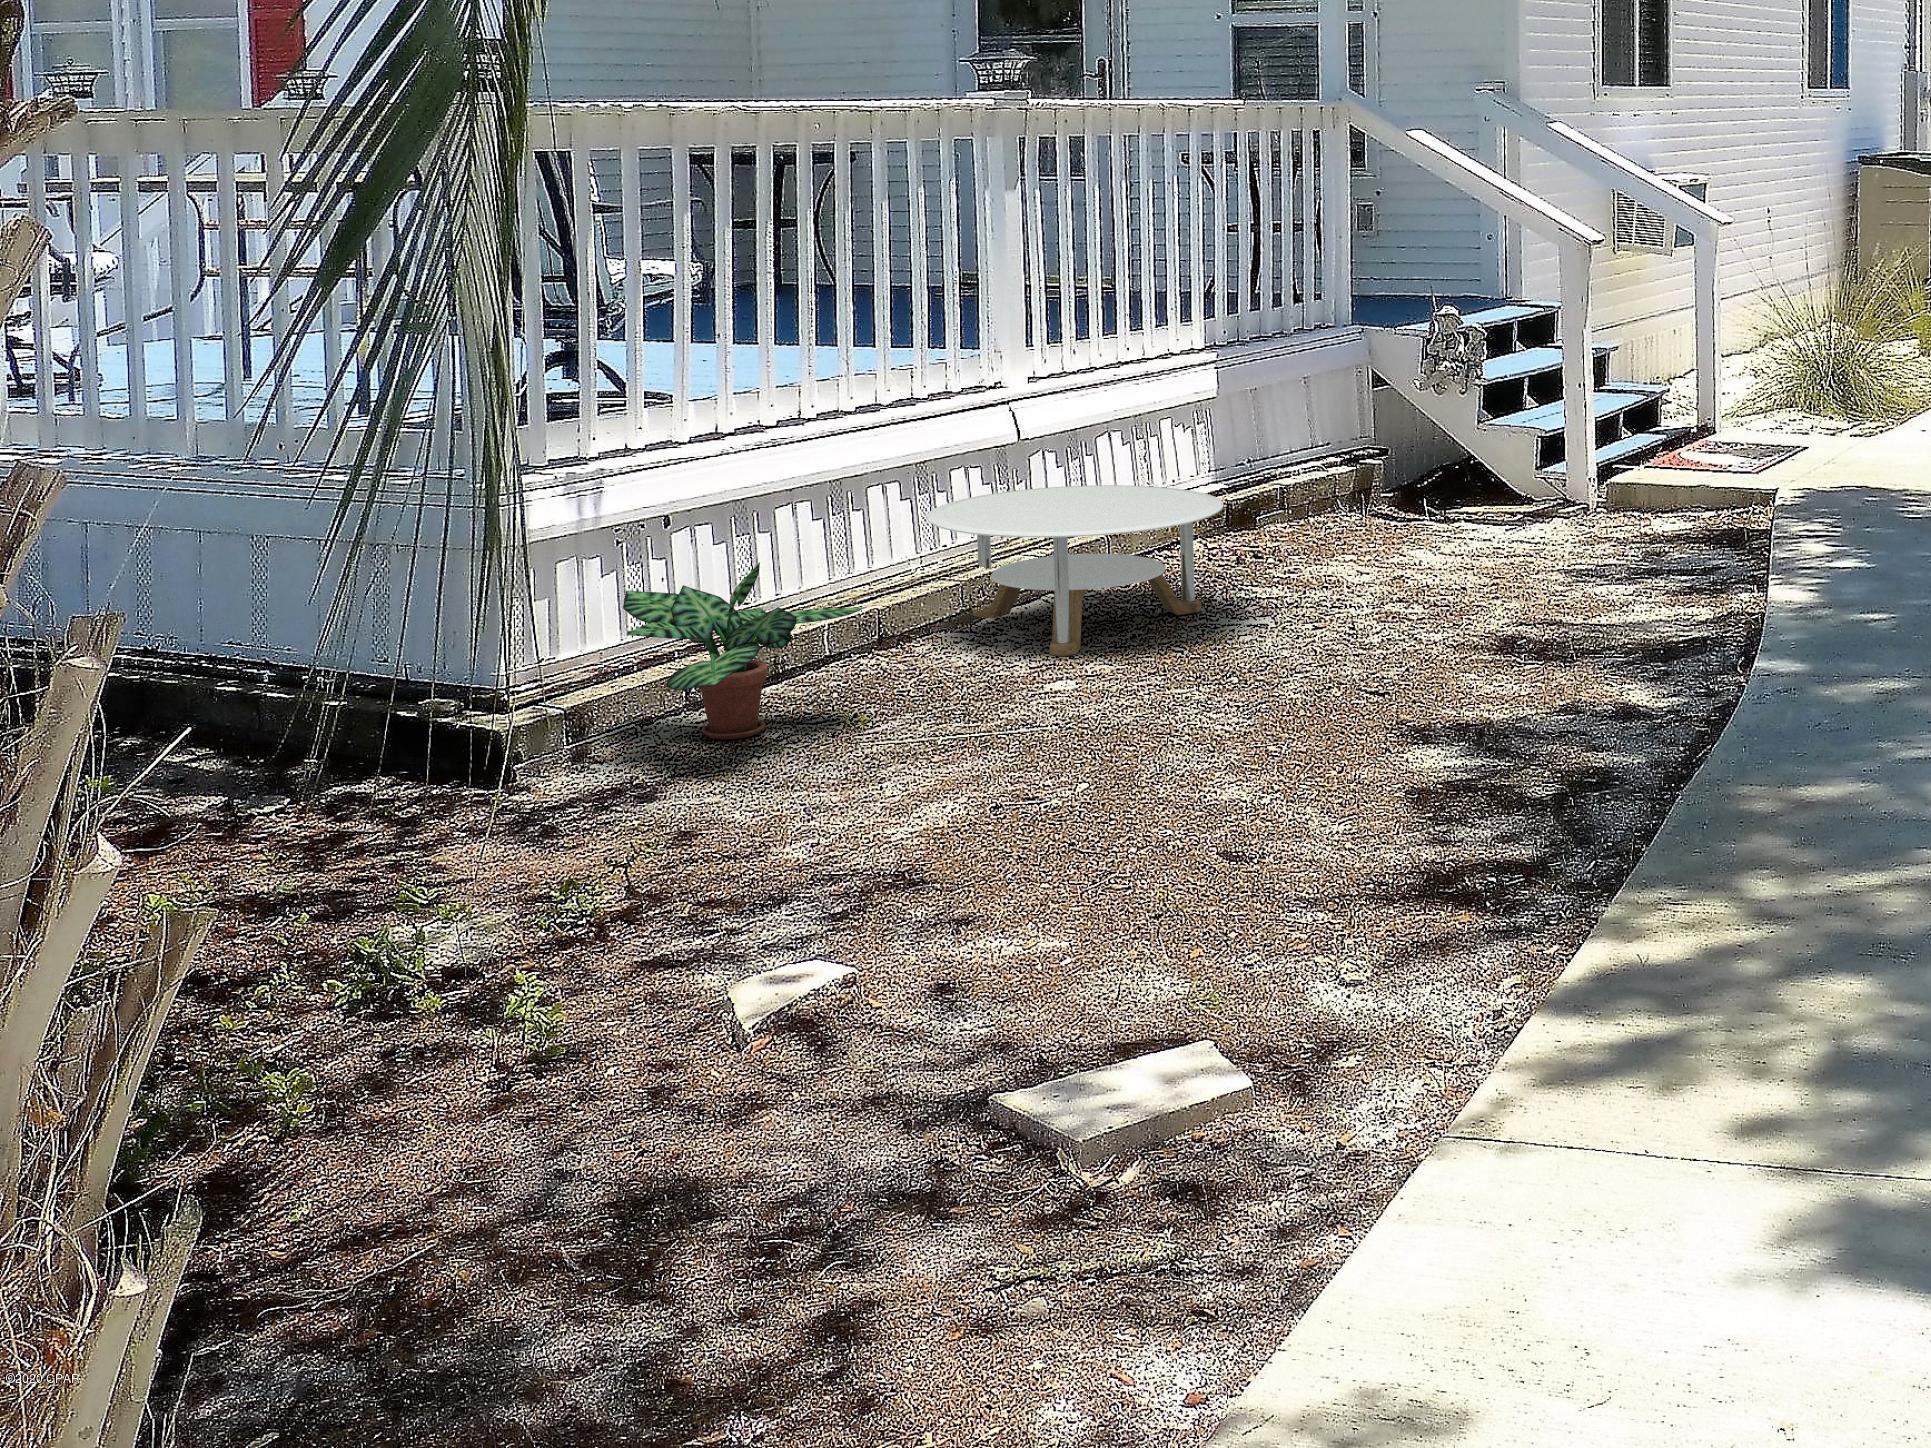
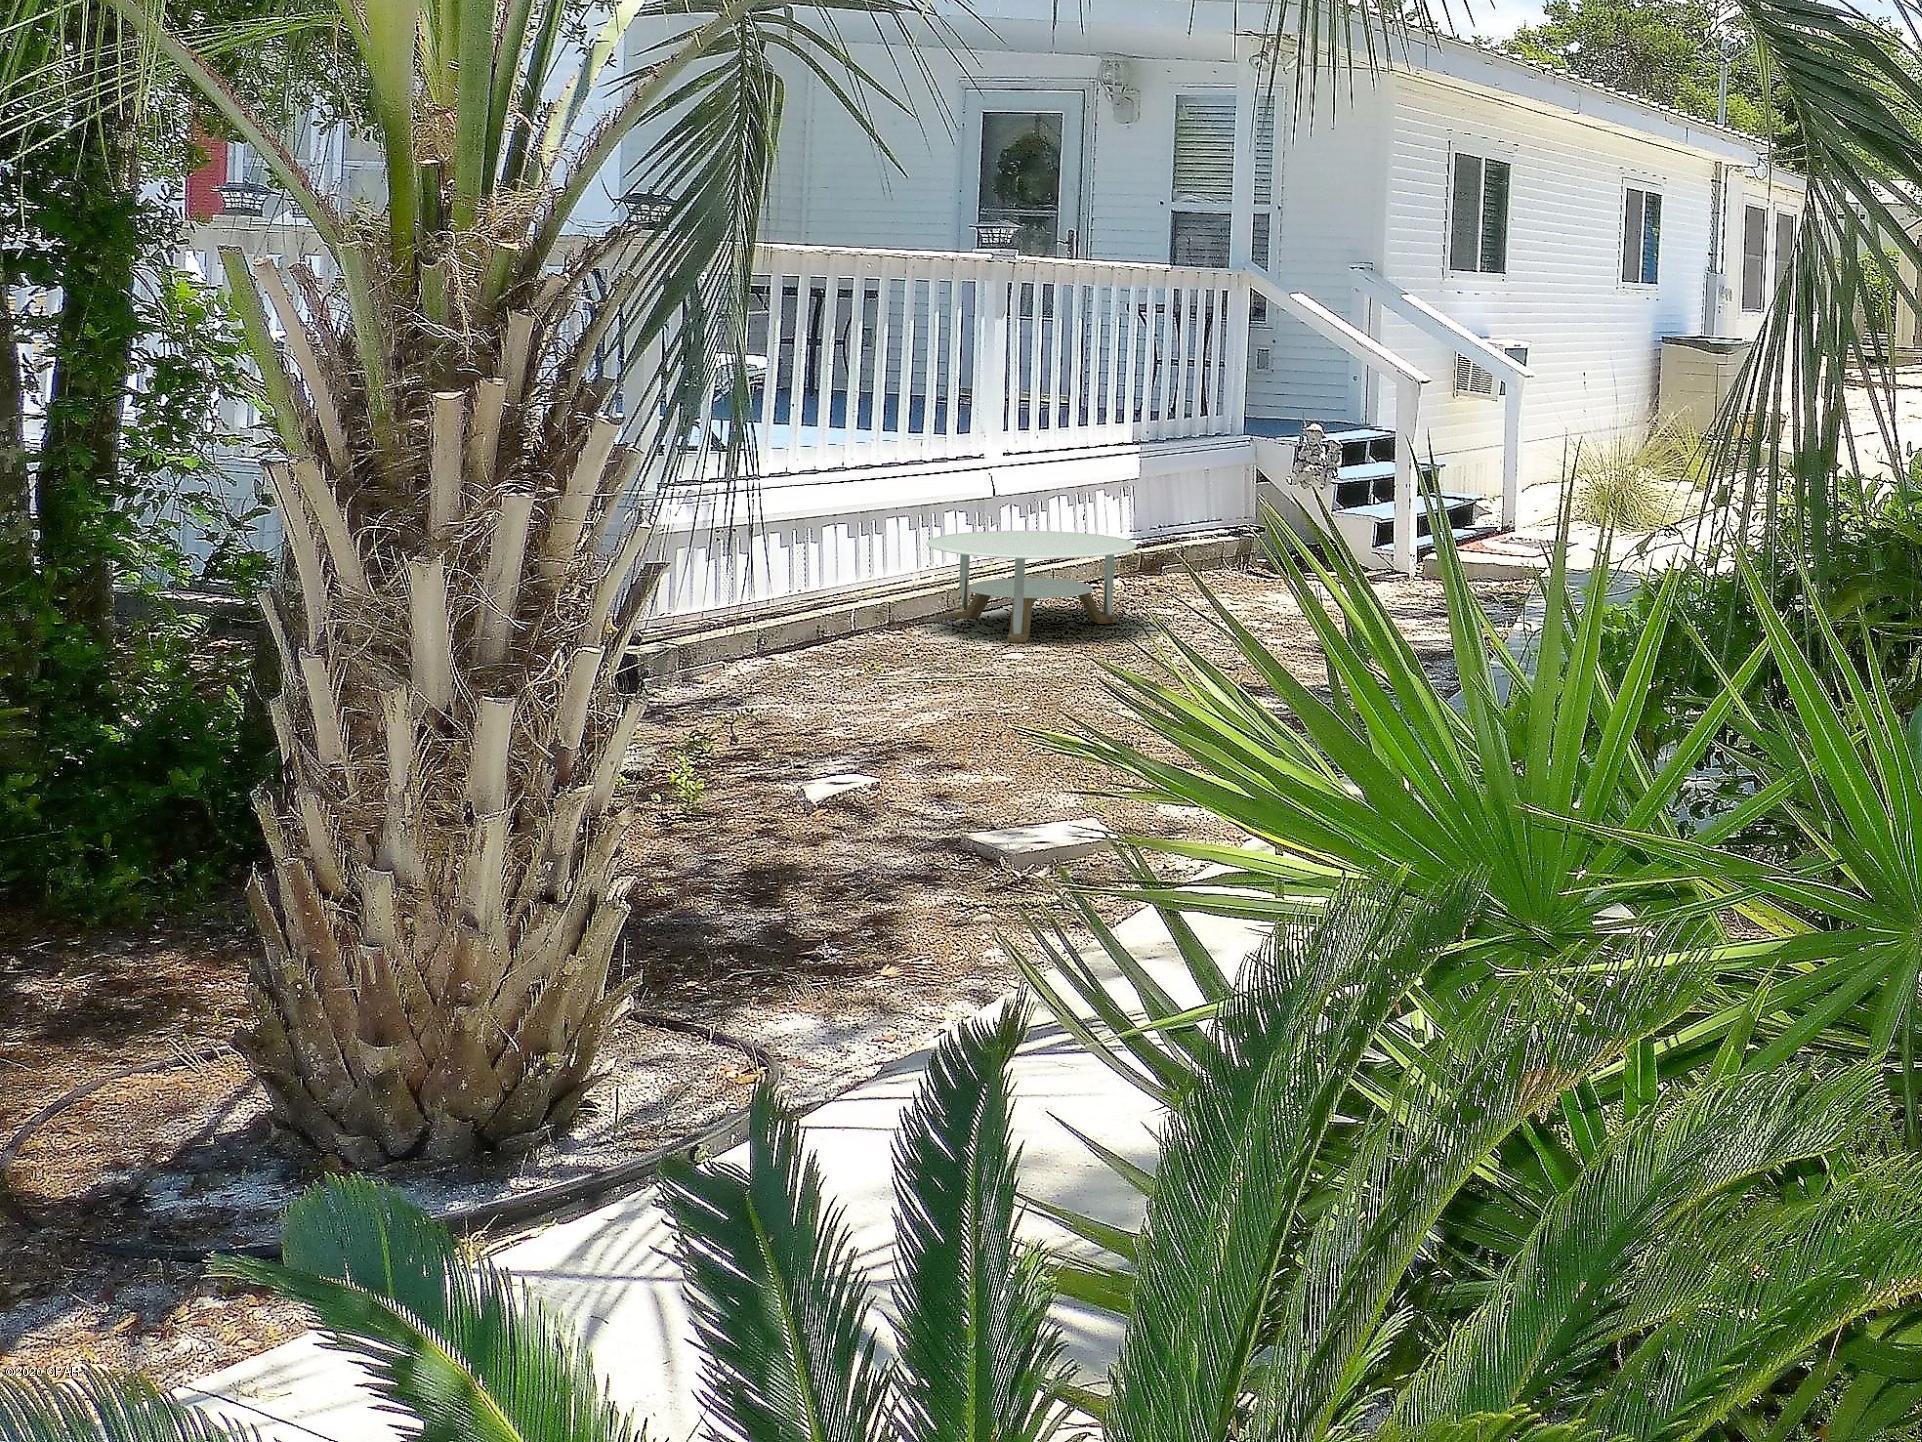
potted plant: present [623,562,866,739] -> none [720,556,886,676]

